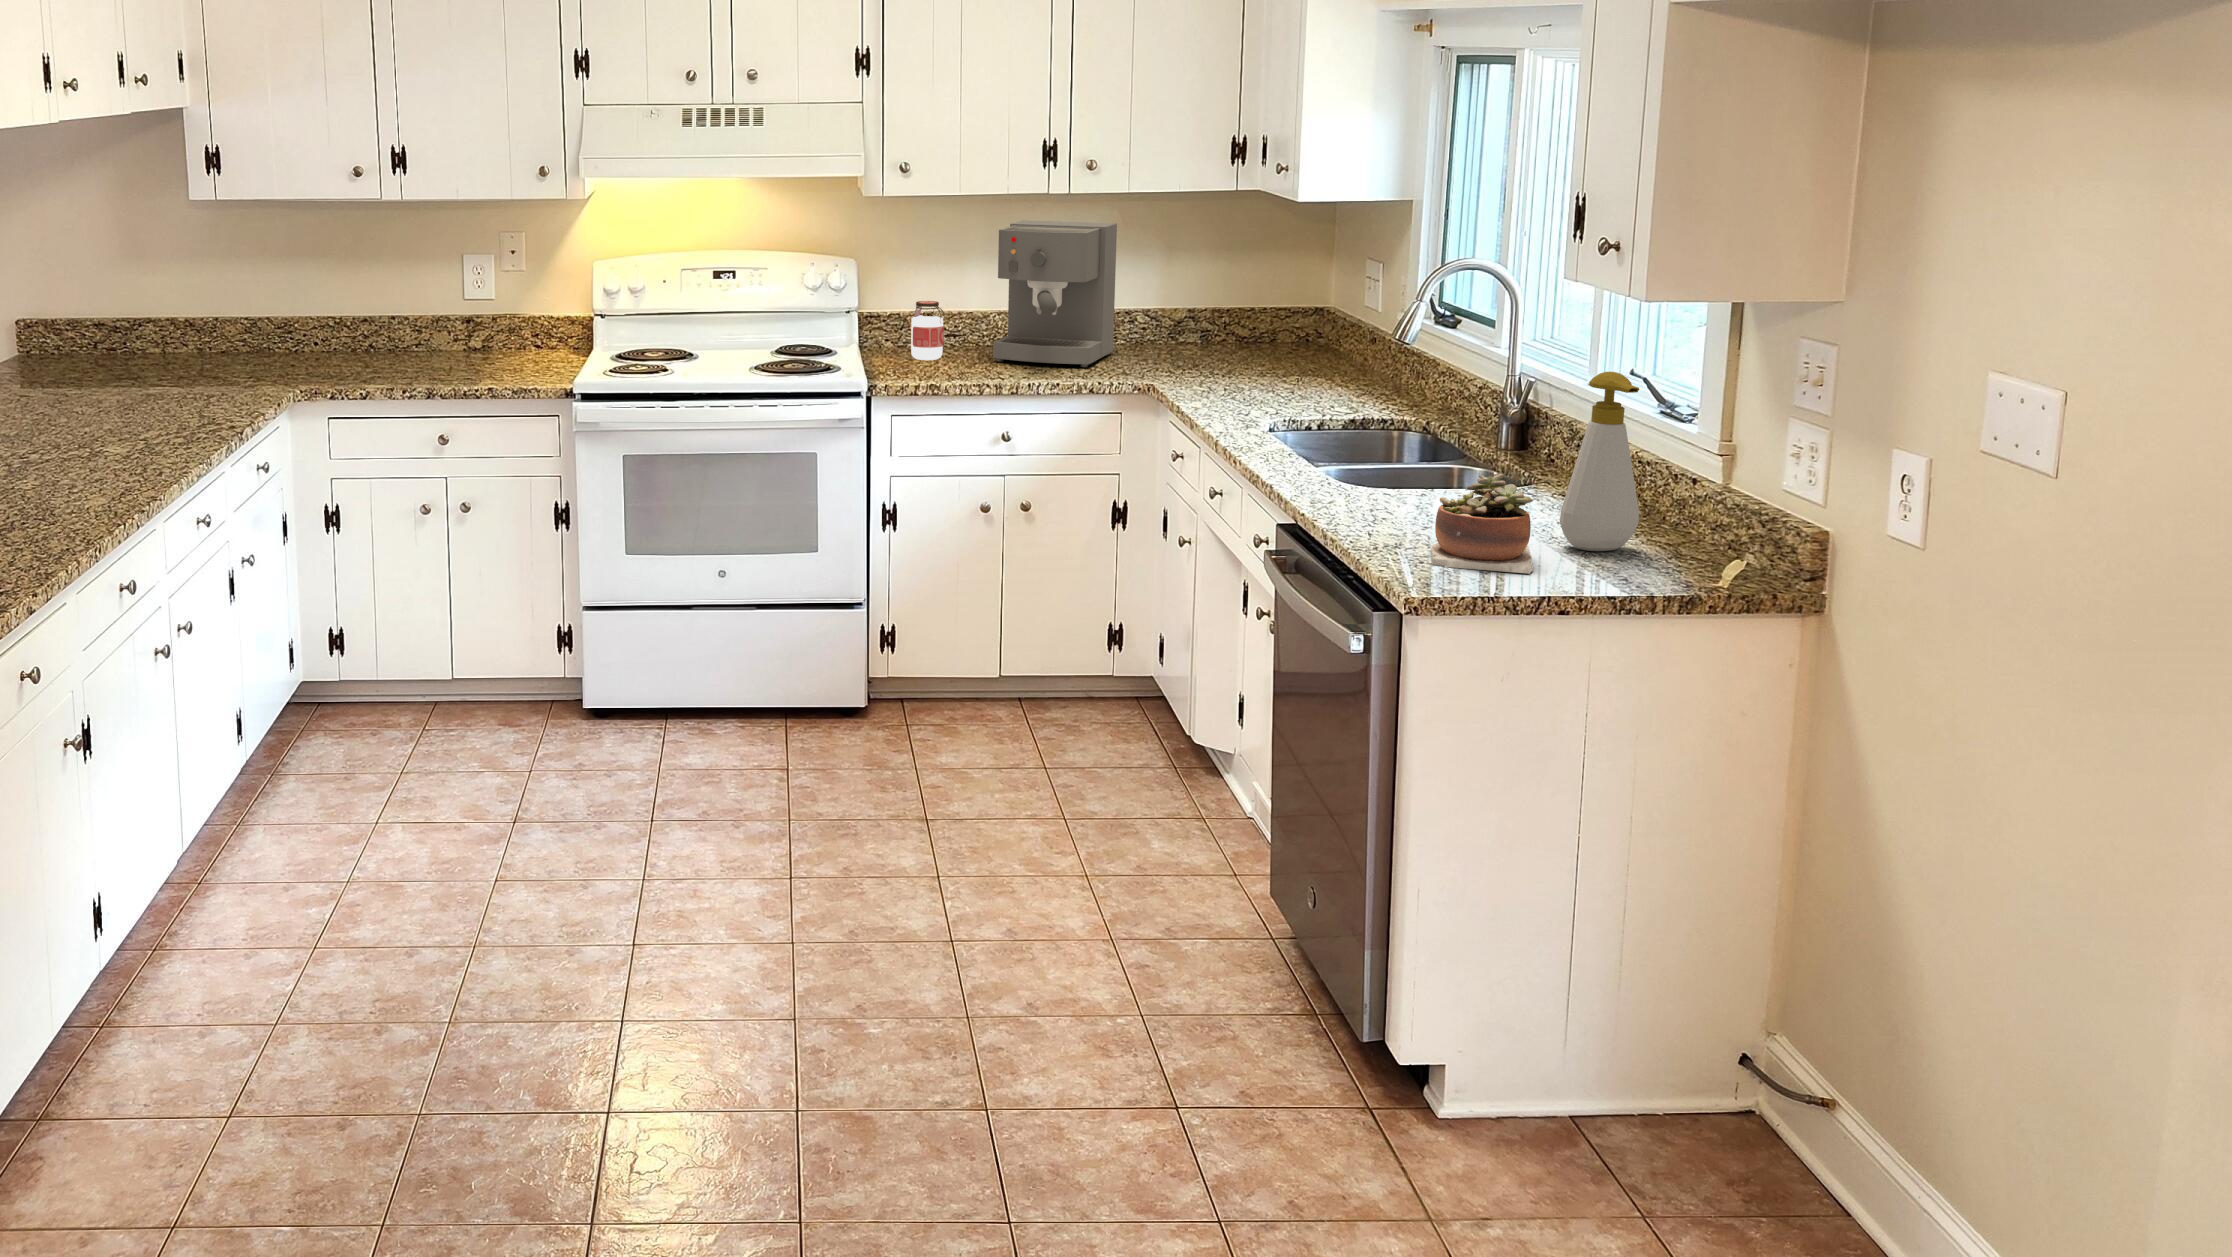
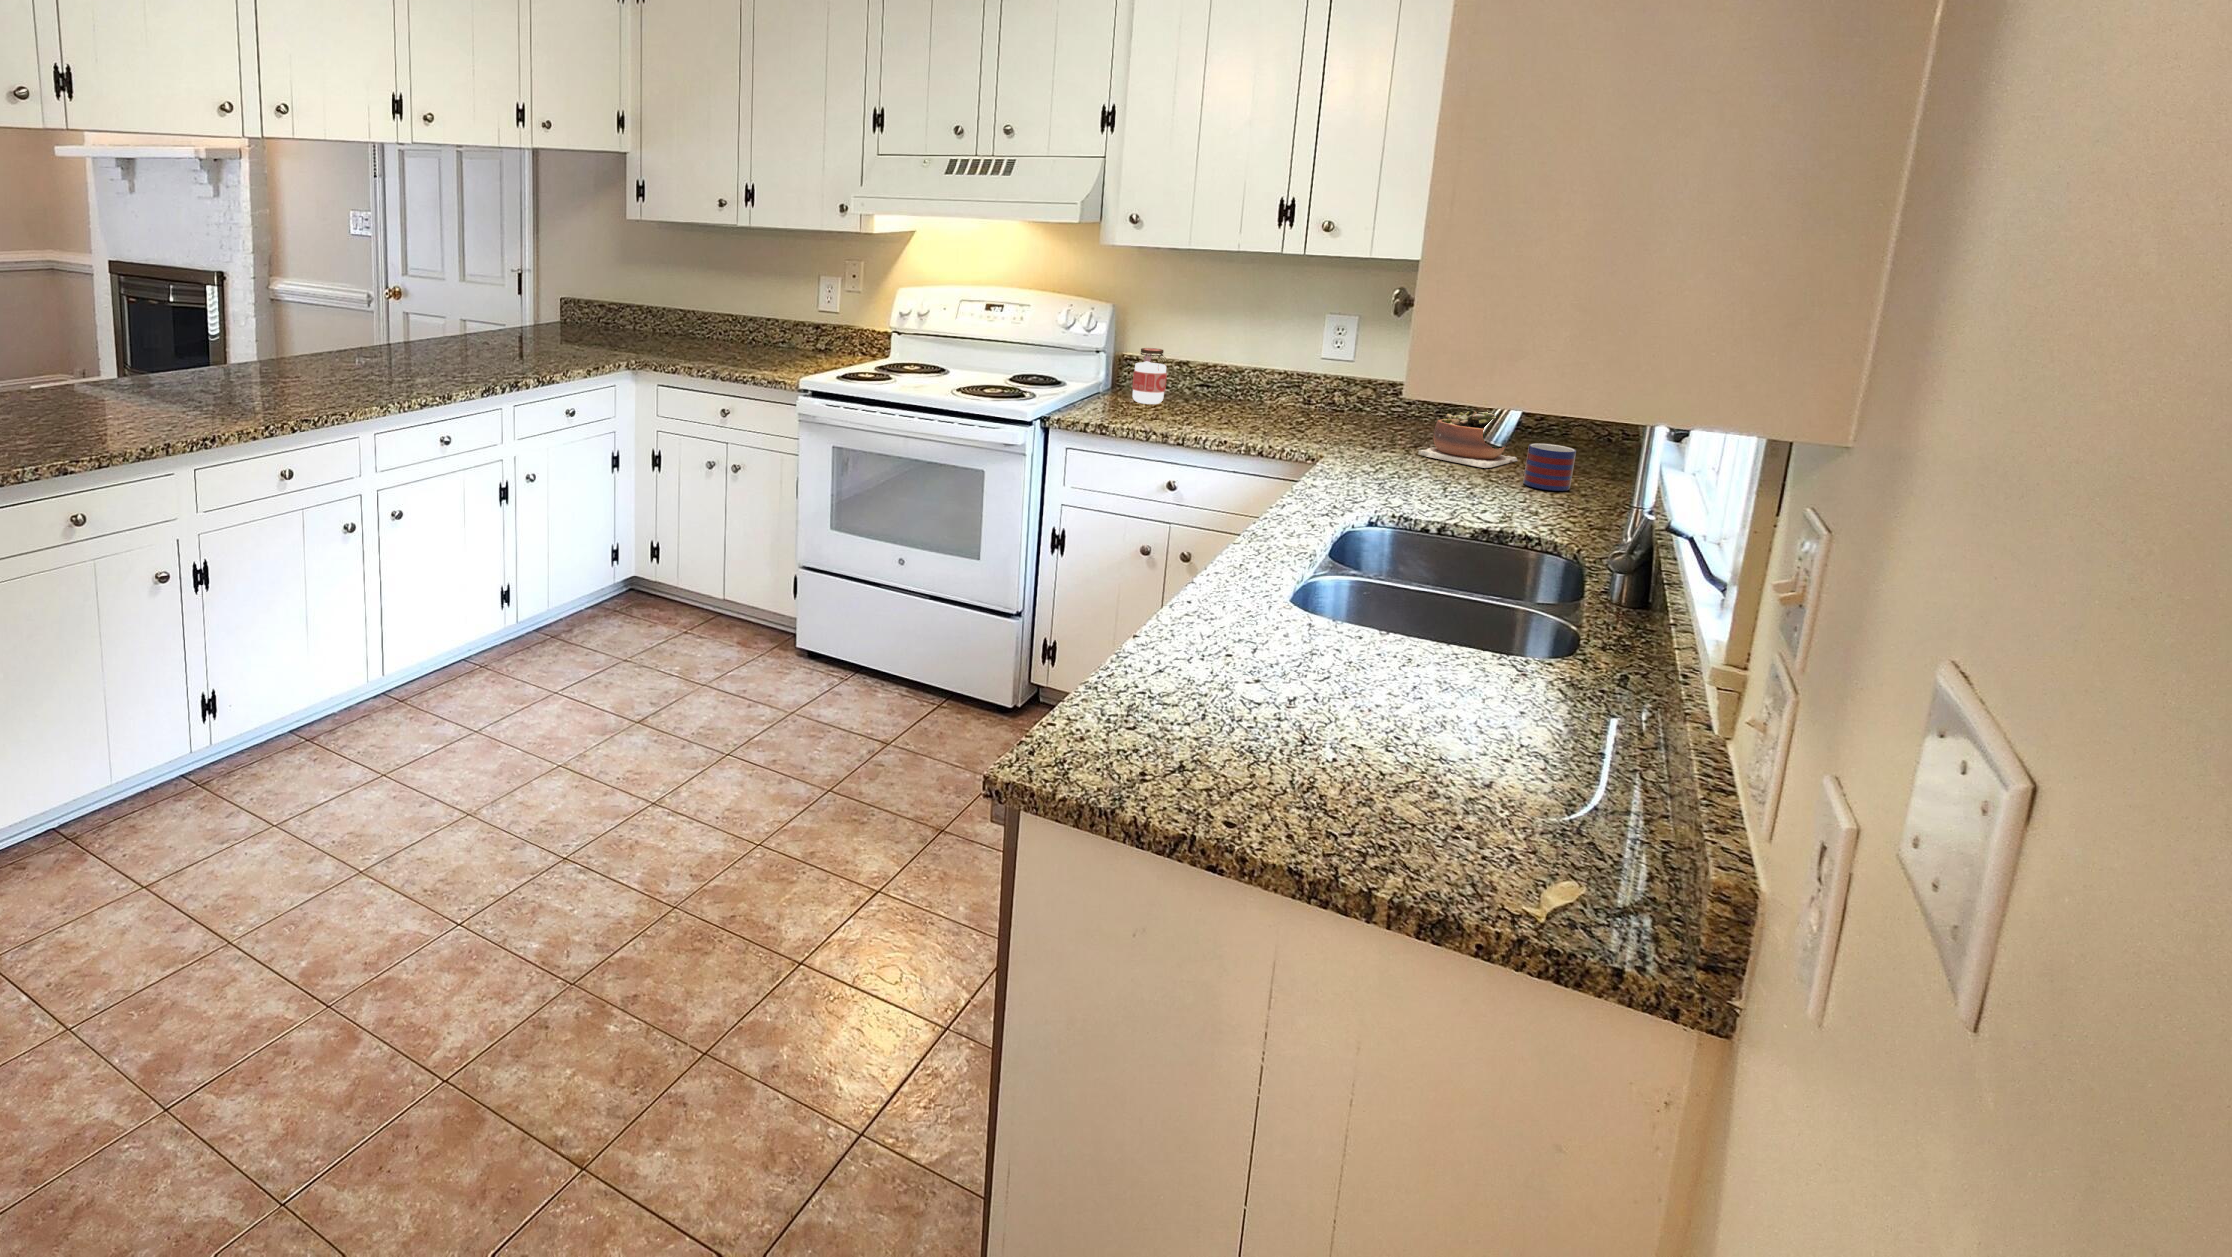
coffee maker: present [993,220,1117,367] -> none [1206,281,1366,431]
mug: none [1311,346,1347,384] -> present [1523,443,1576,491]
soap bottle: present [1560,372,1639,551] -> none [1398,503,1542,782]
succulent plant: present [1431,474,1533,574] -> present [1418,411,1518,468]

